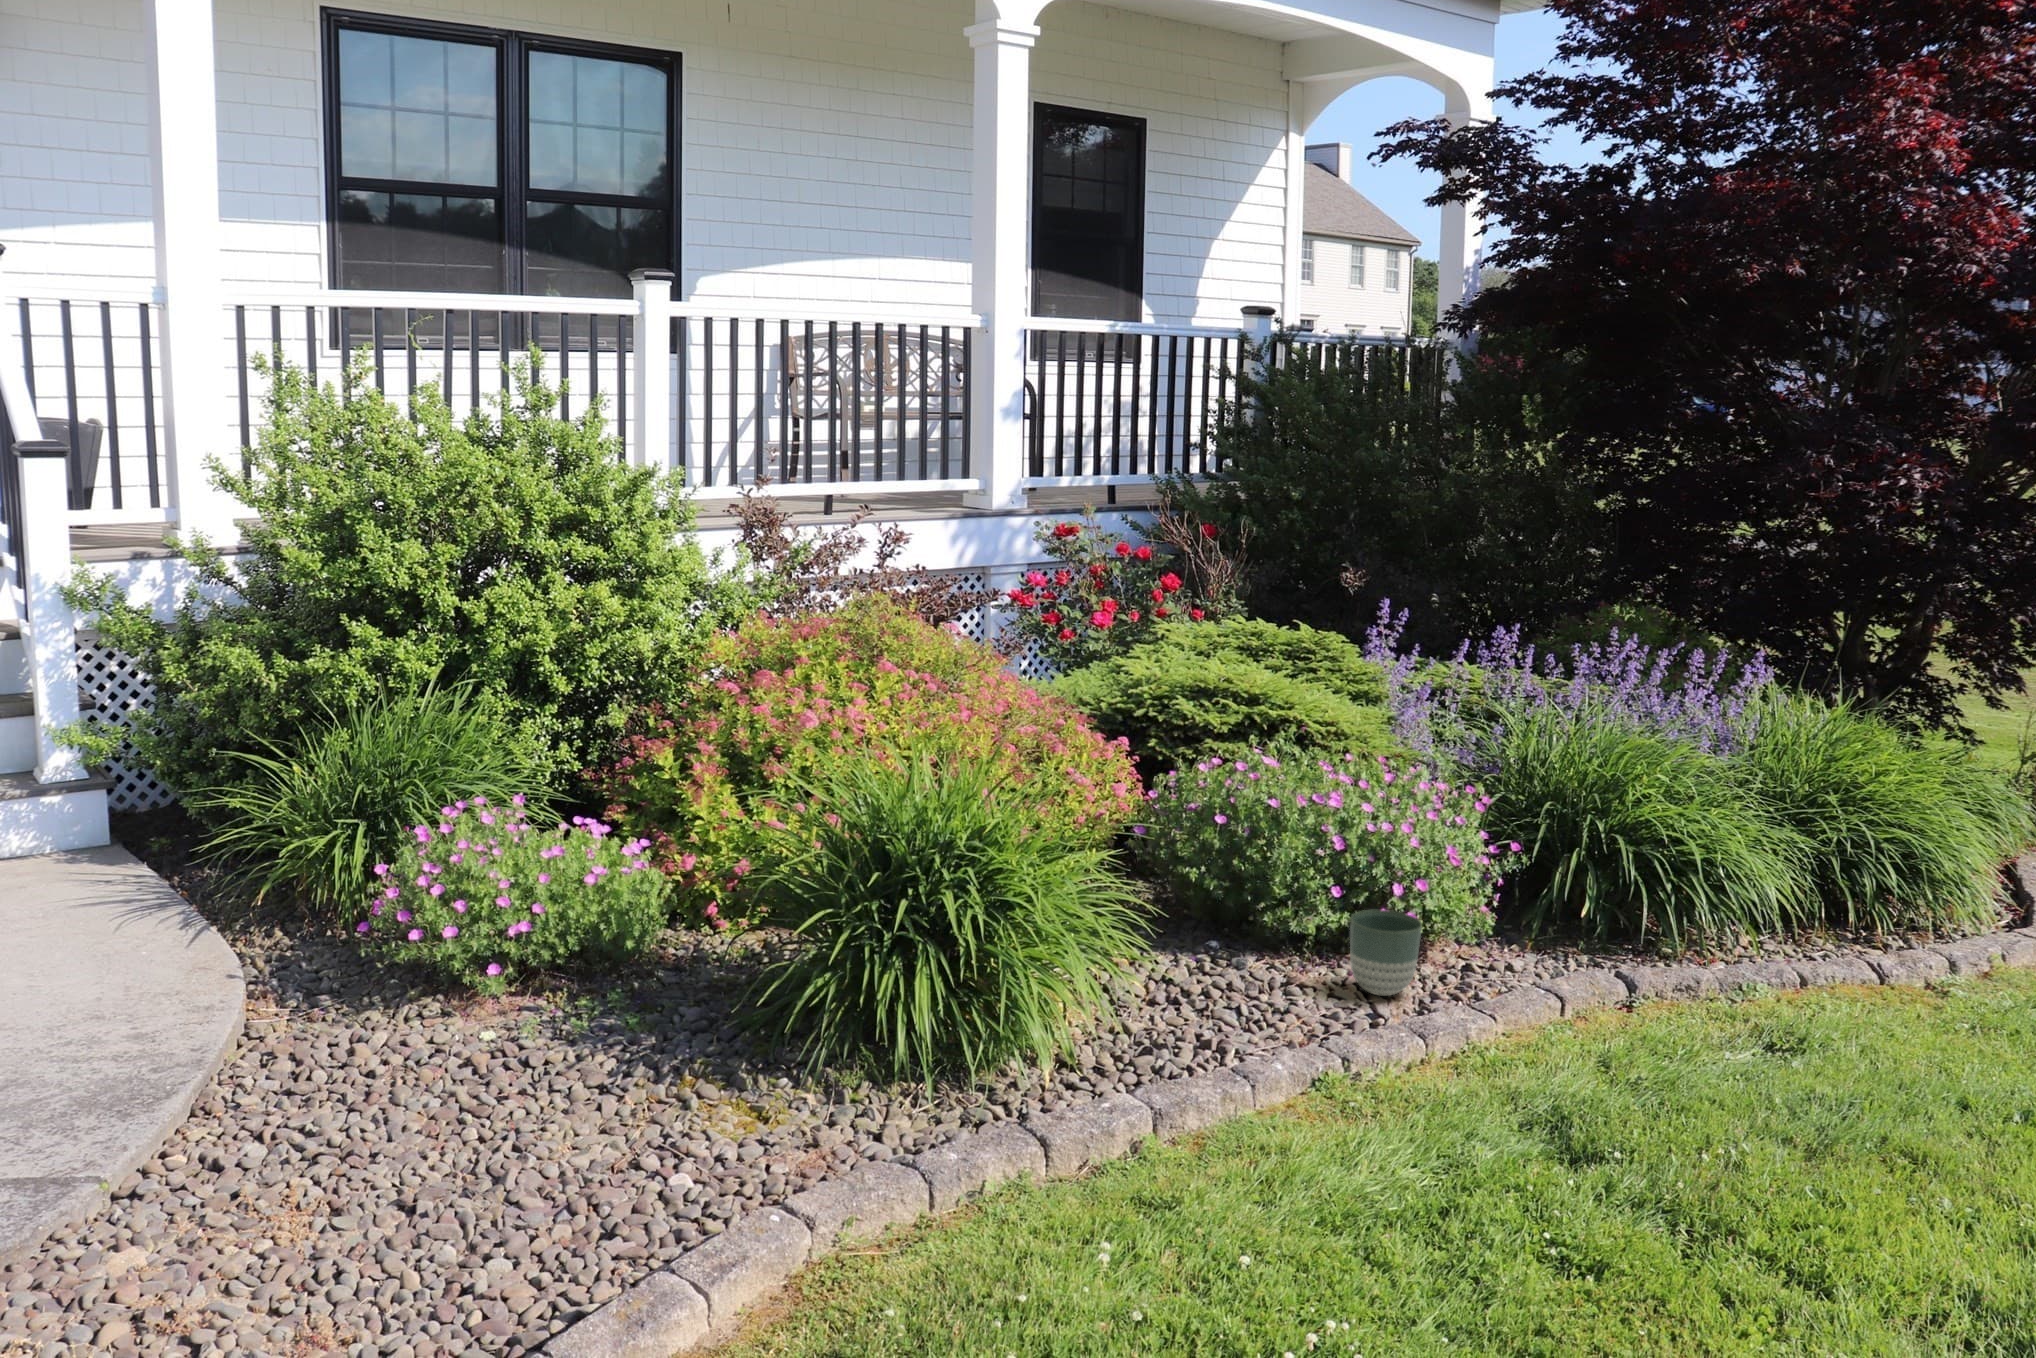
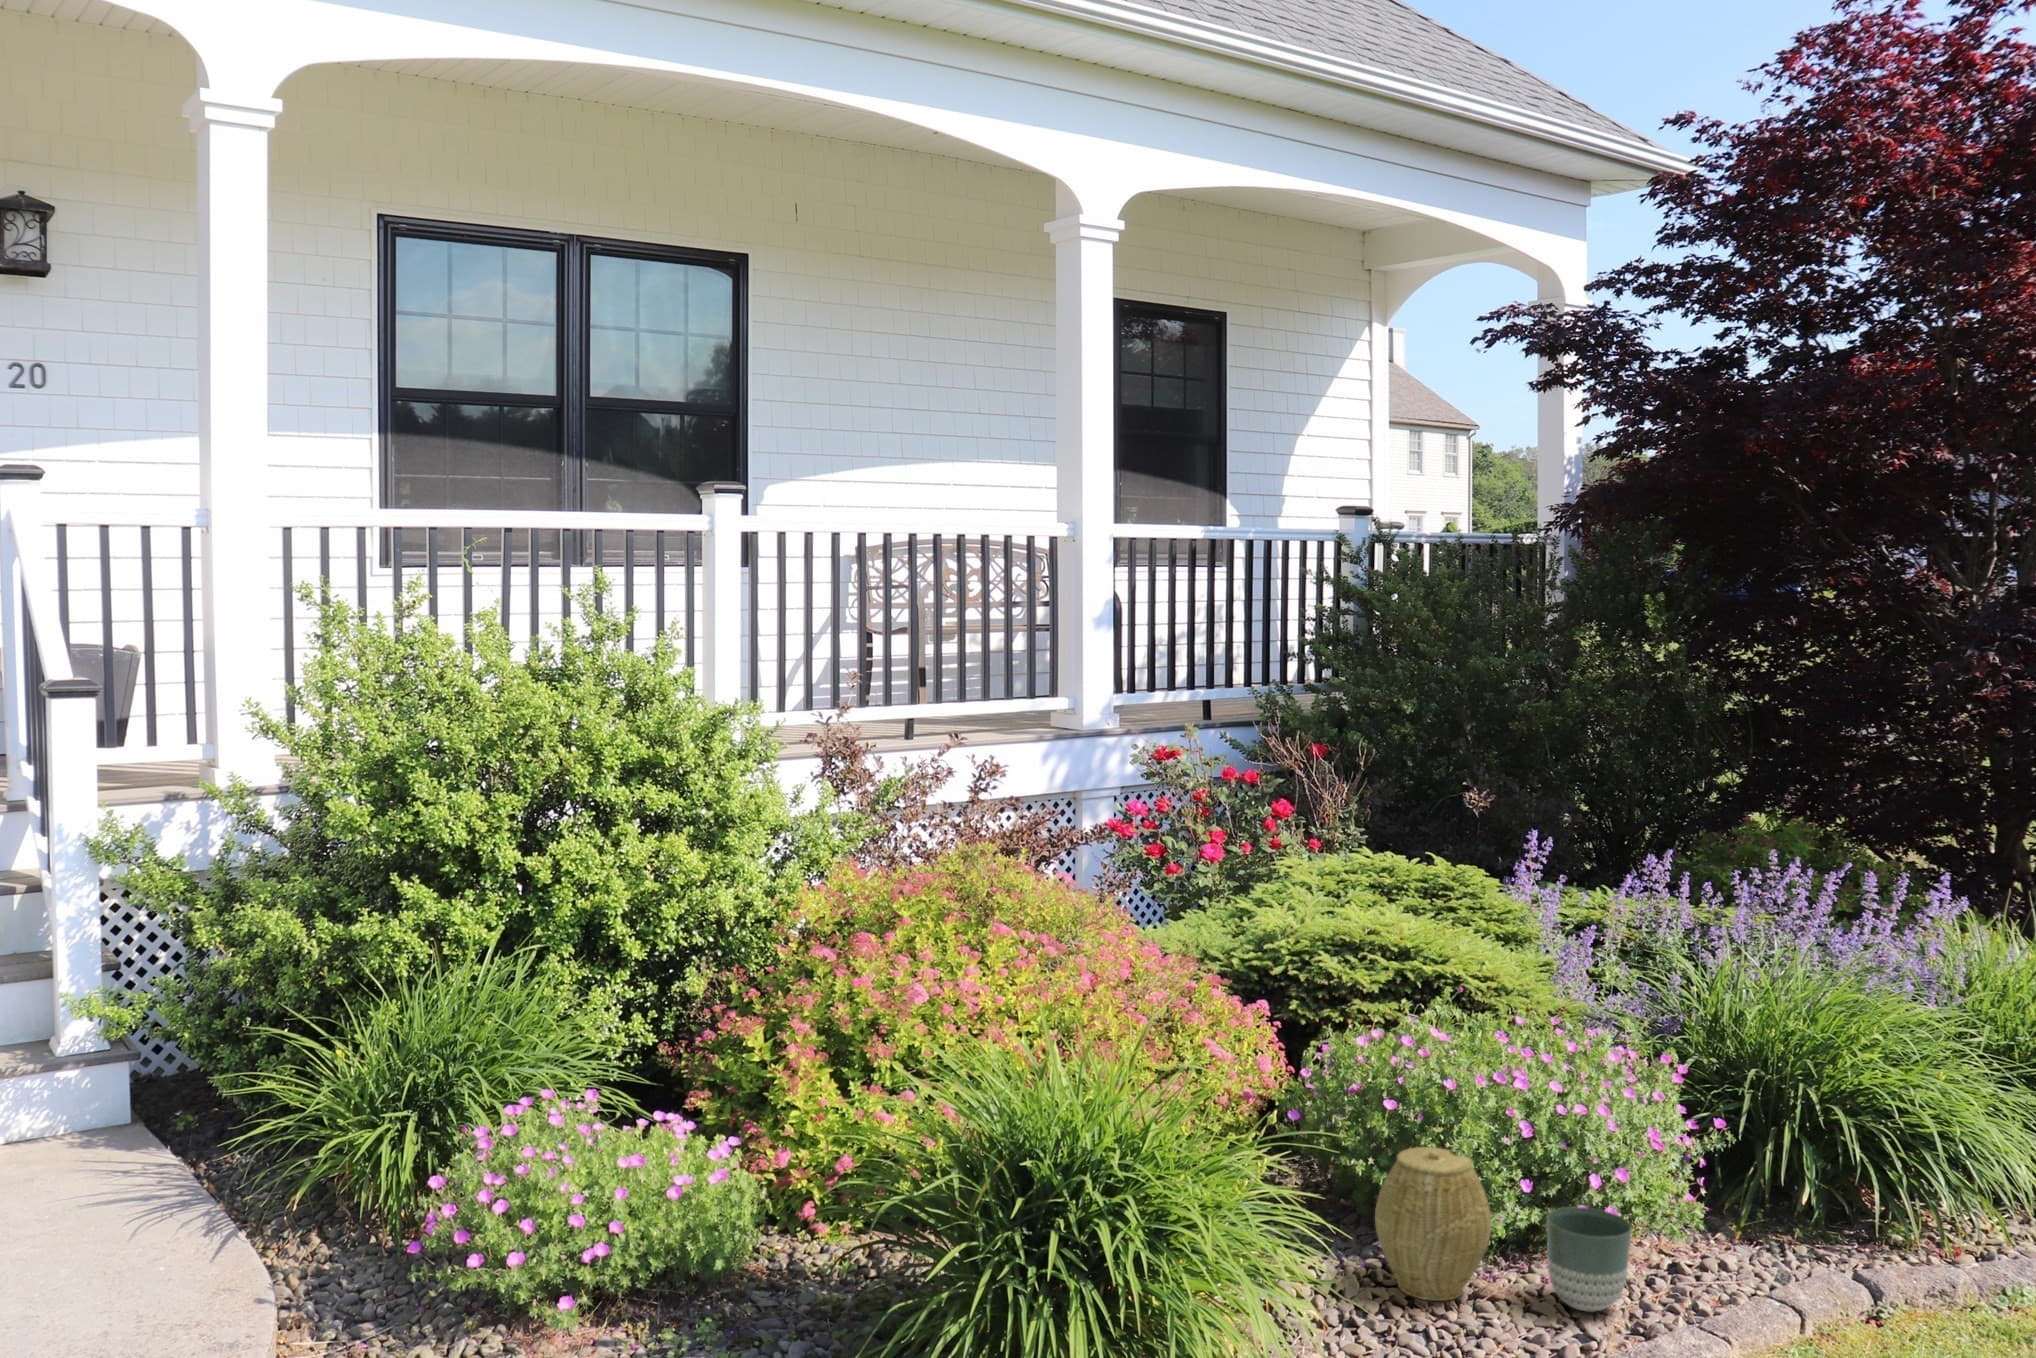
woven basket: none [1204,858,1304,987] -> present [1375,1147,1491,1301]

